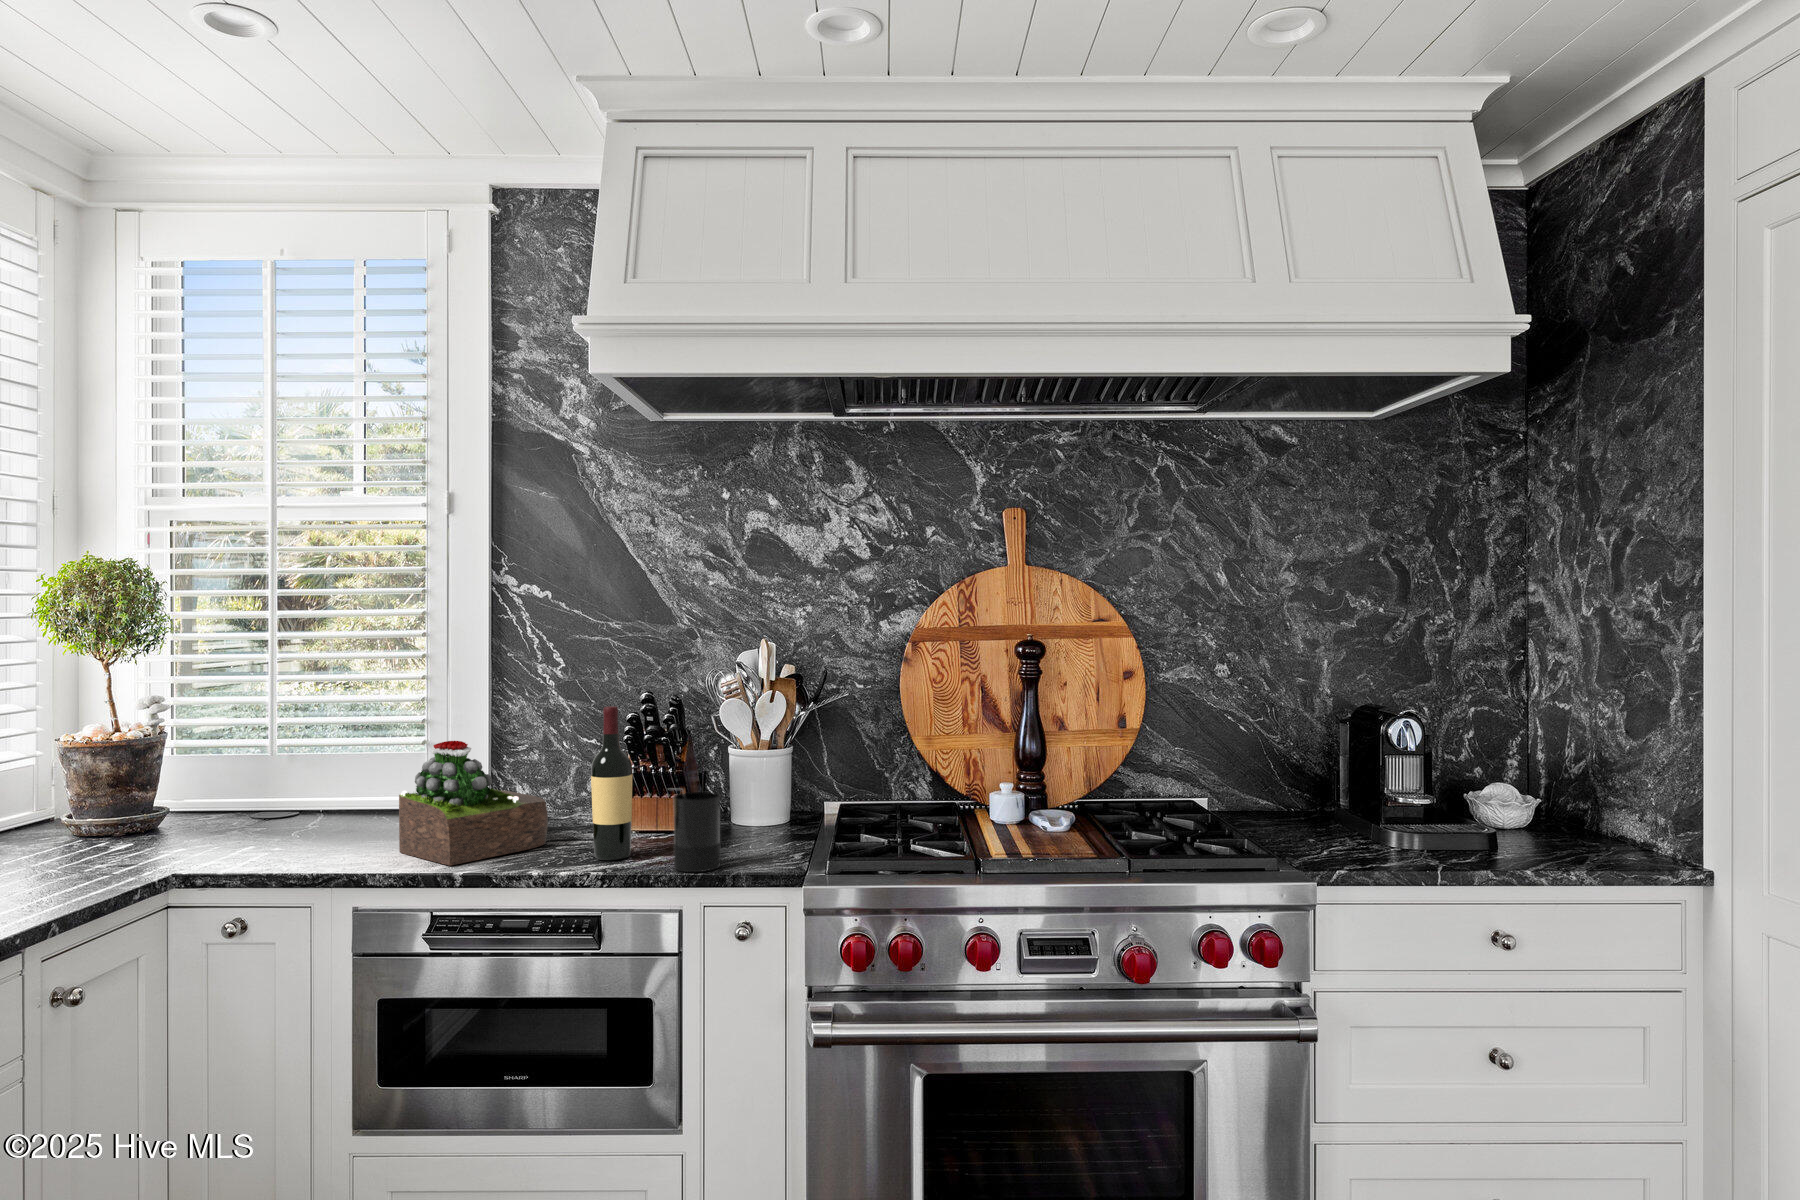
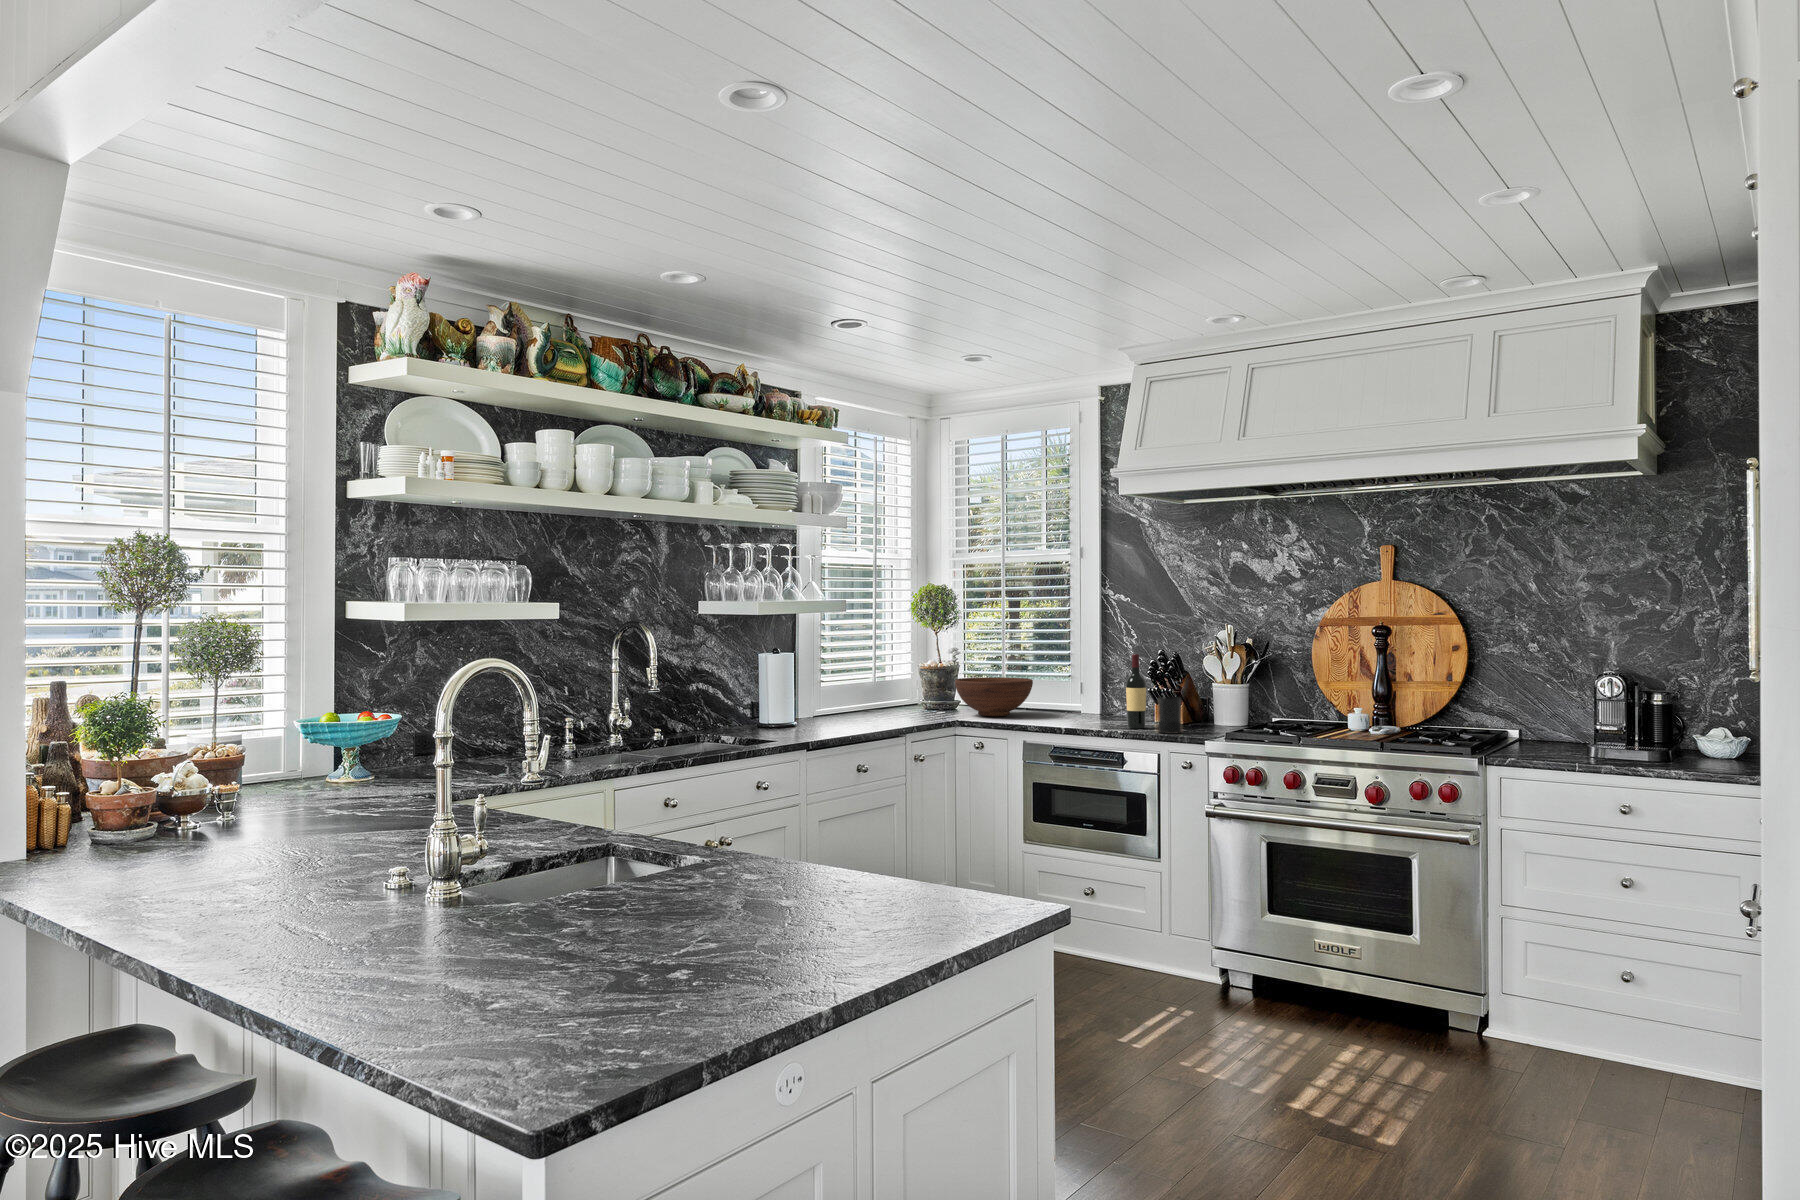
succulent plant: present [399,741,548,866] -> none [1047,669,1114,725]
fruit bowl: none [161,756,355,851] -> present [955,677,1033,716]

